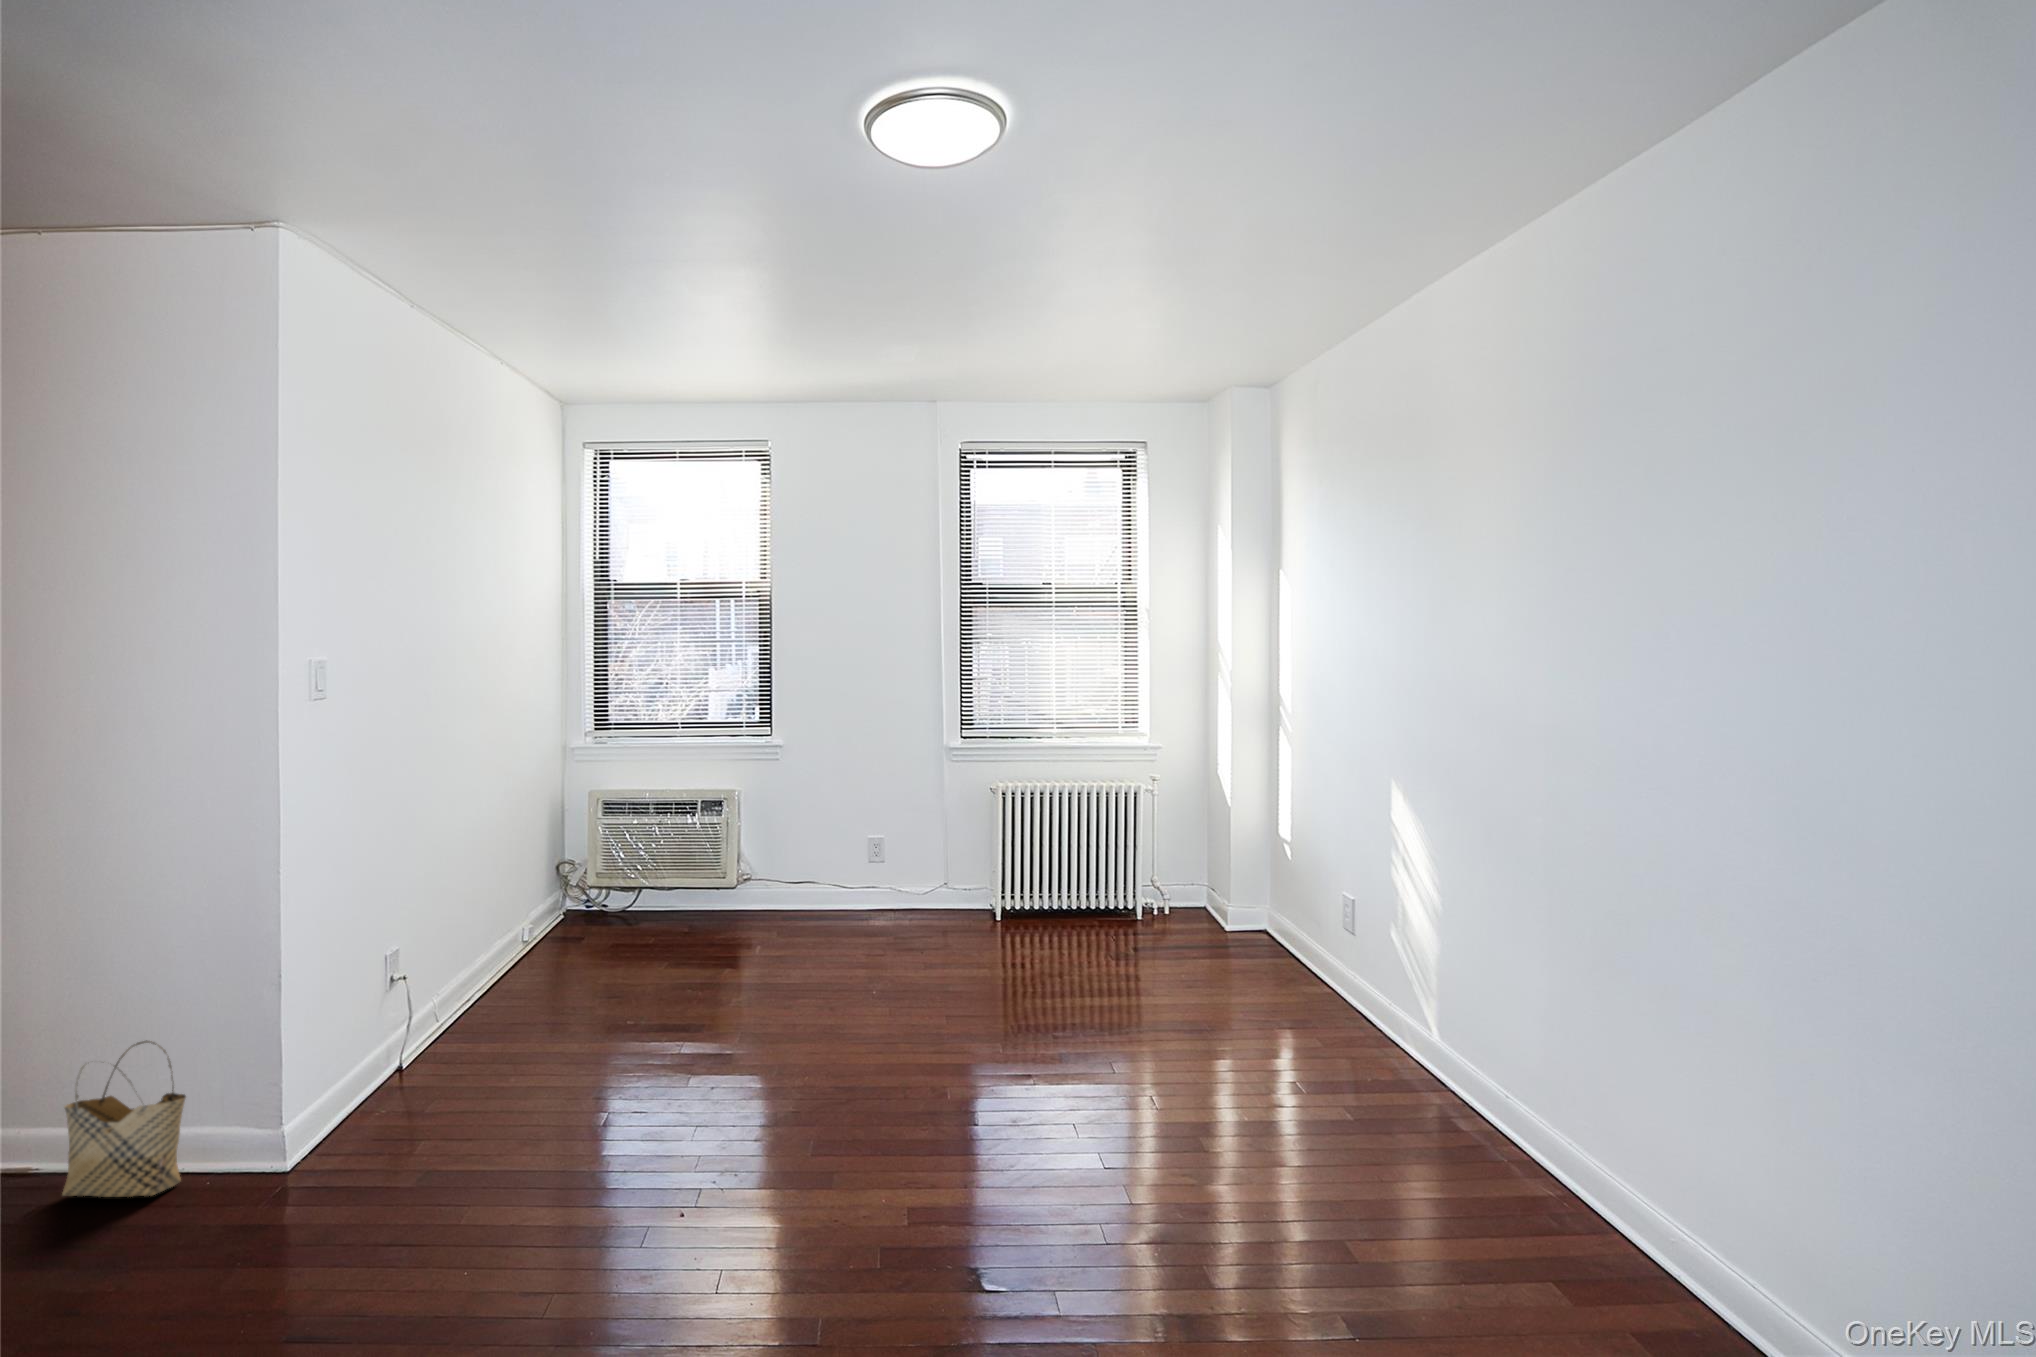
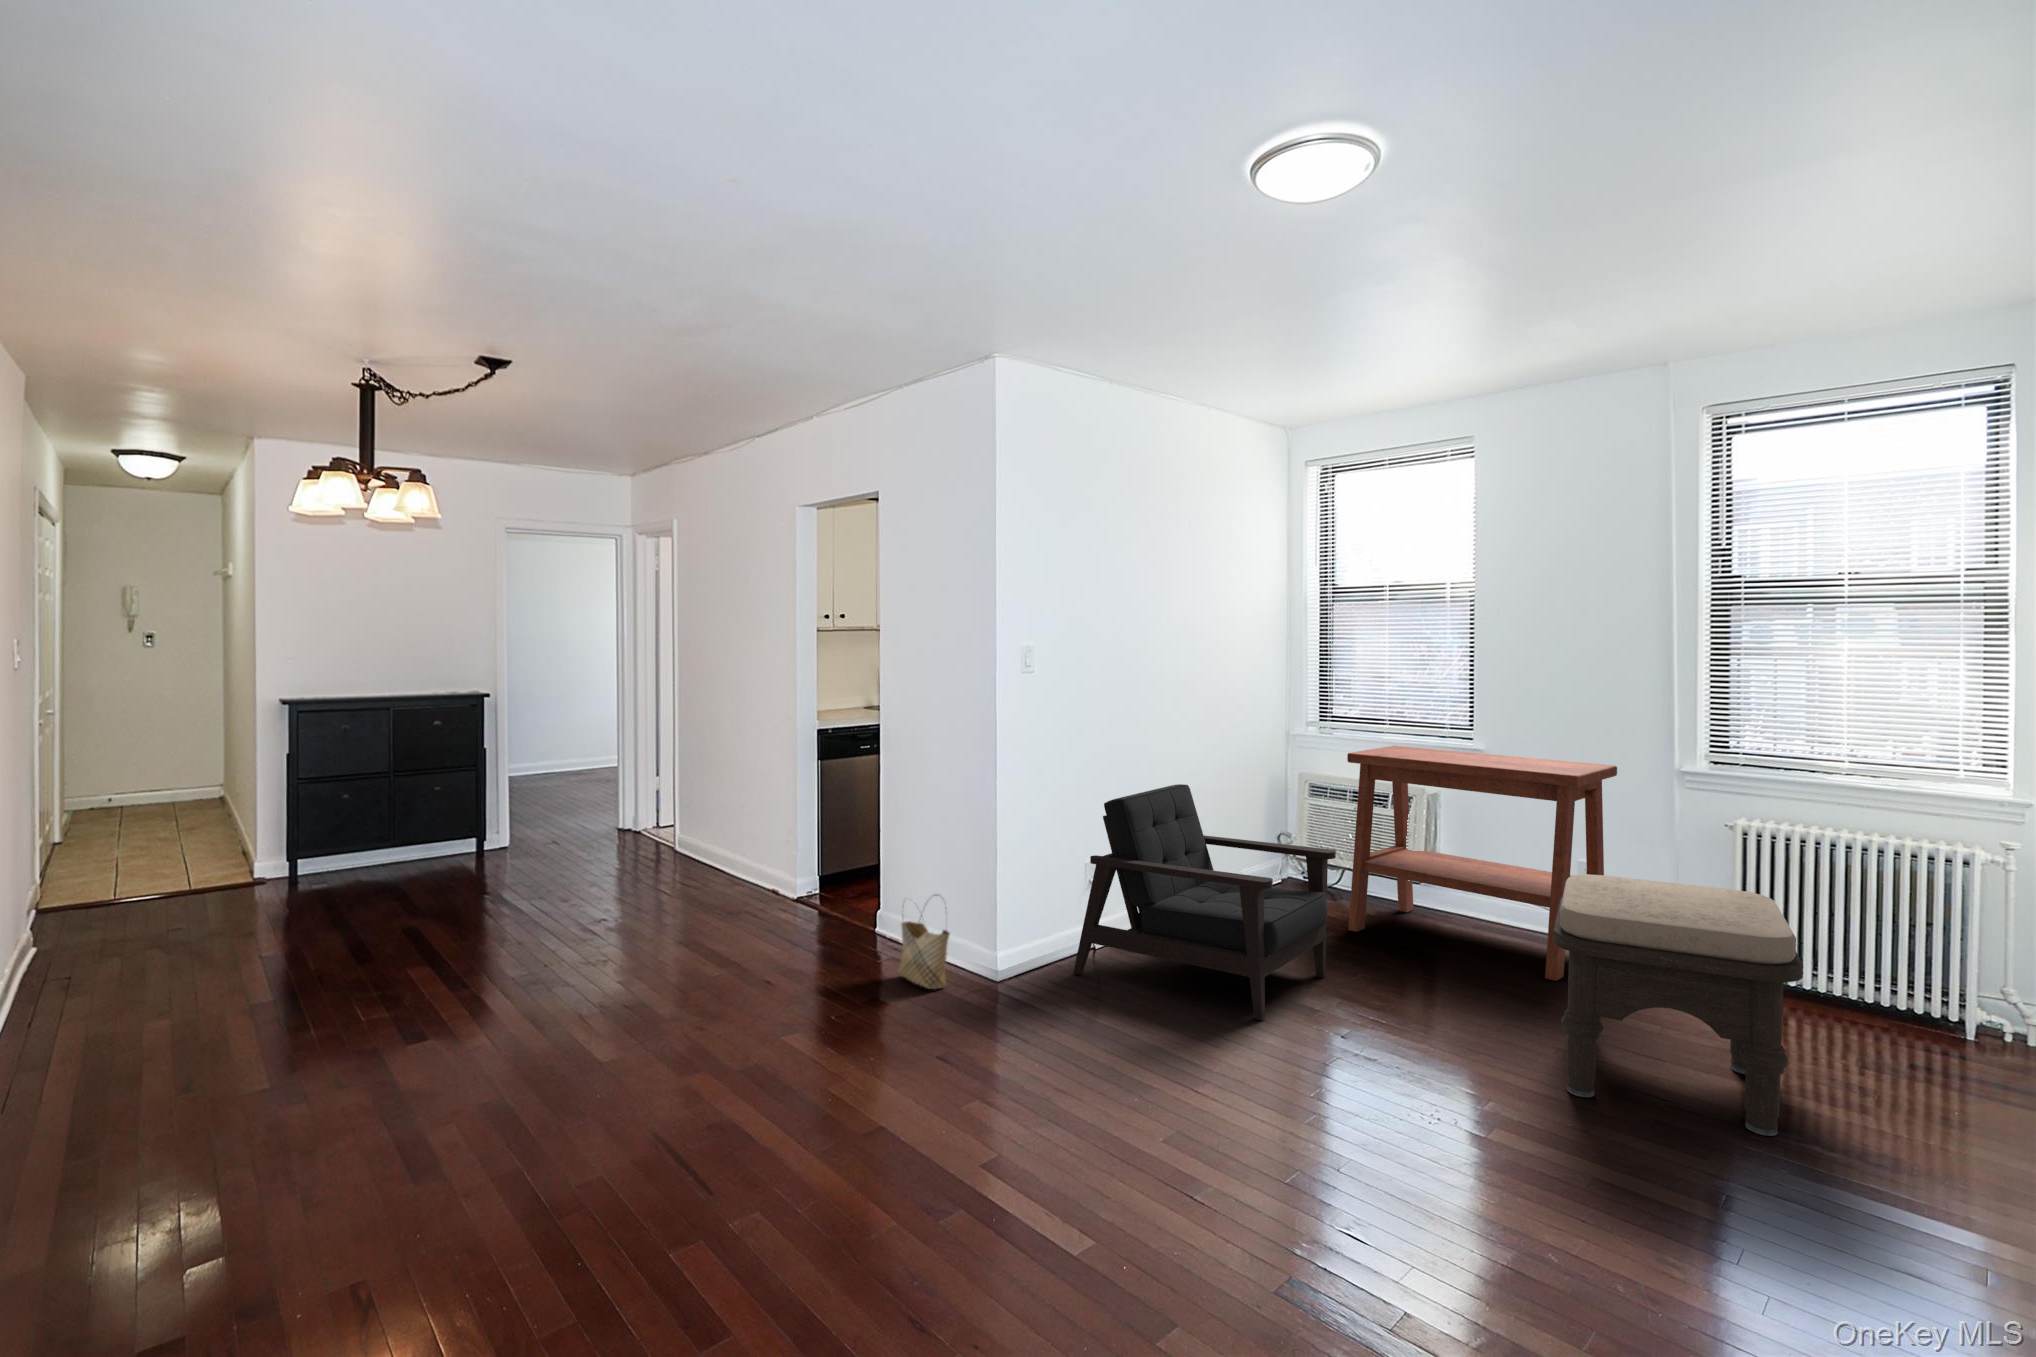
side table: none [669,748,910,951] -> present [1347,746,1617,981]
armchair: none [386,816,705,1094] -> present [1073,784,1336,1021]
ottoman: none [931,836,1125,1038] -> present [1553,874,1803,1136]

